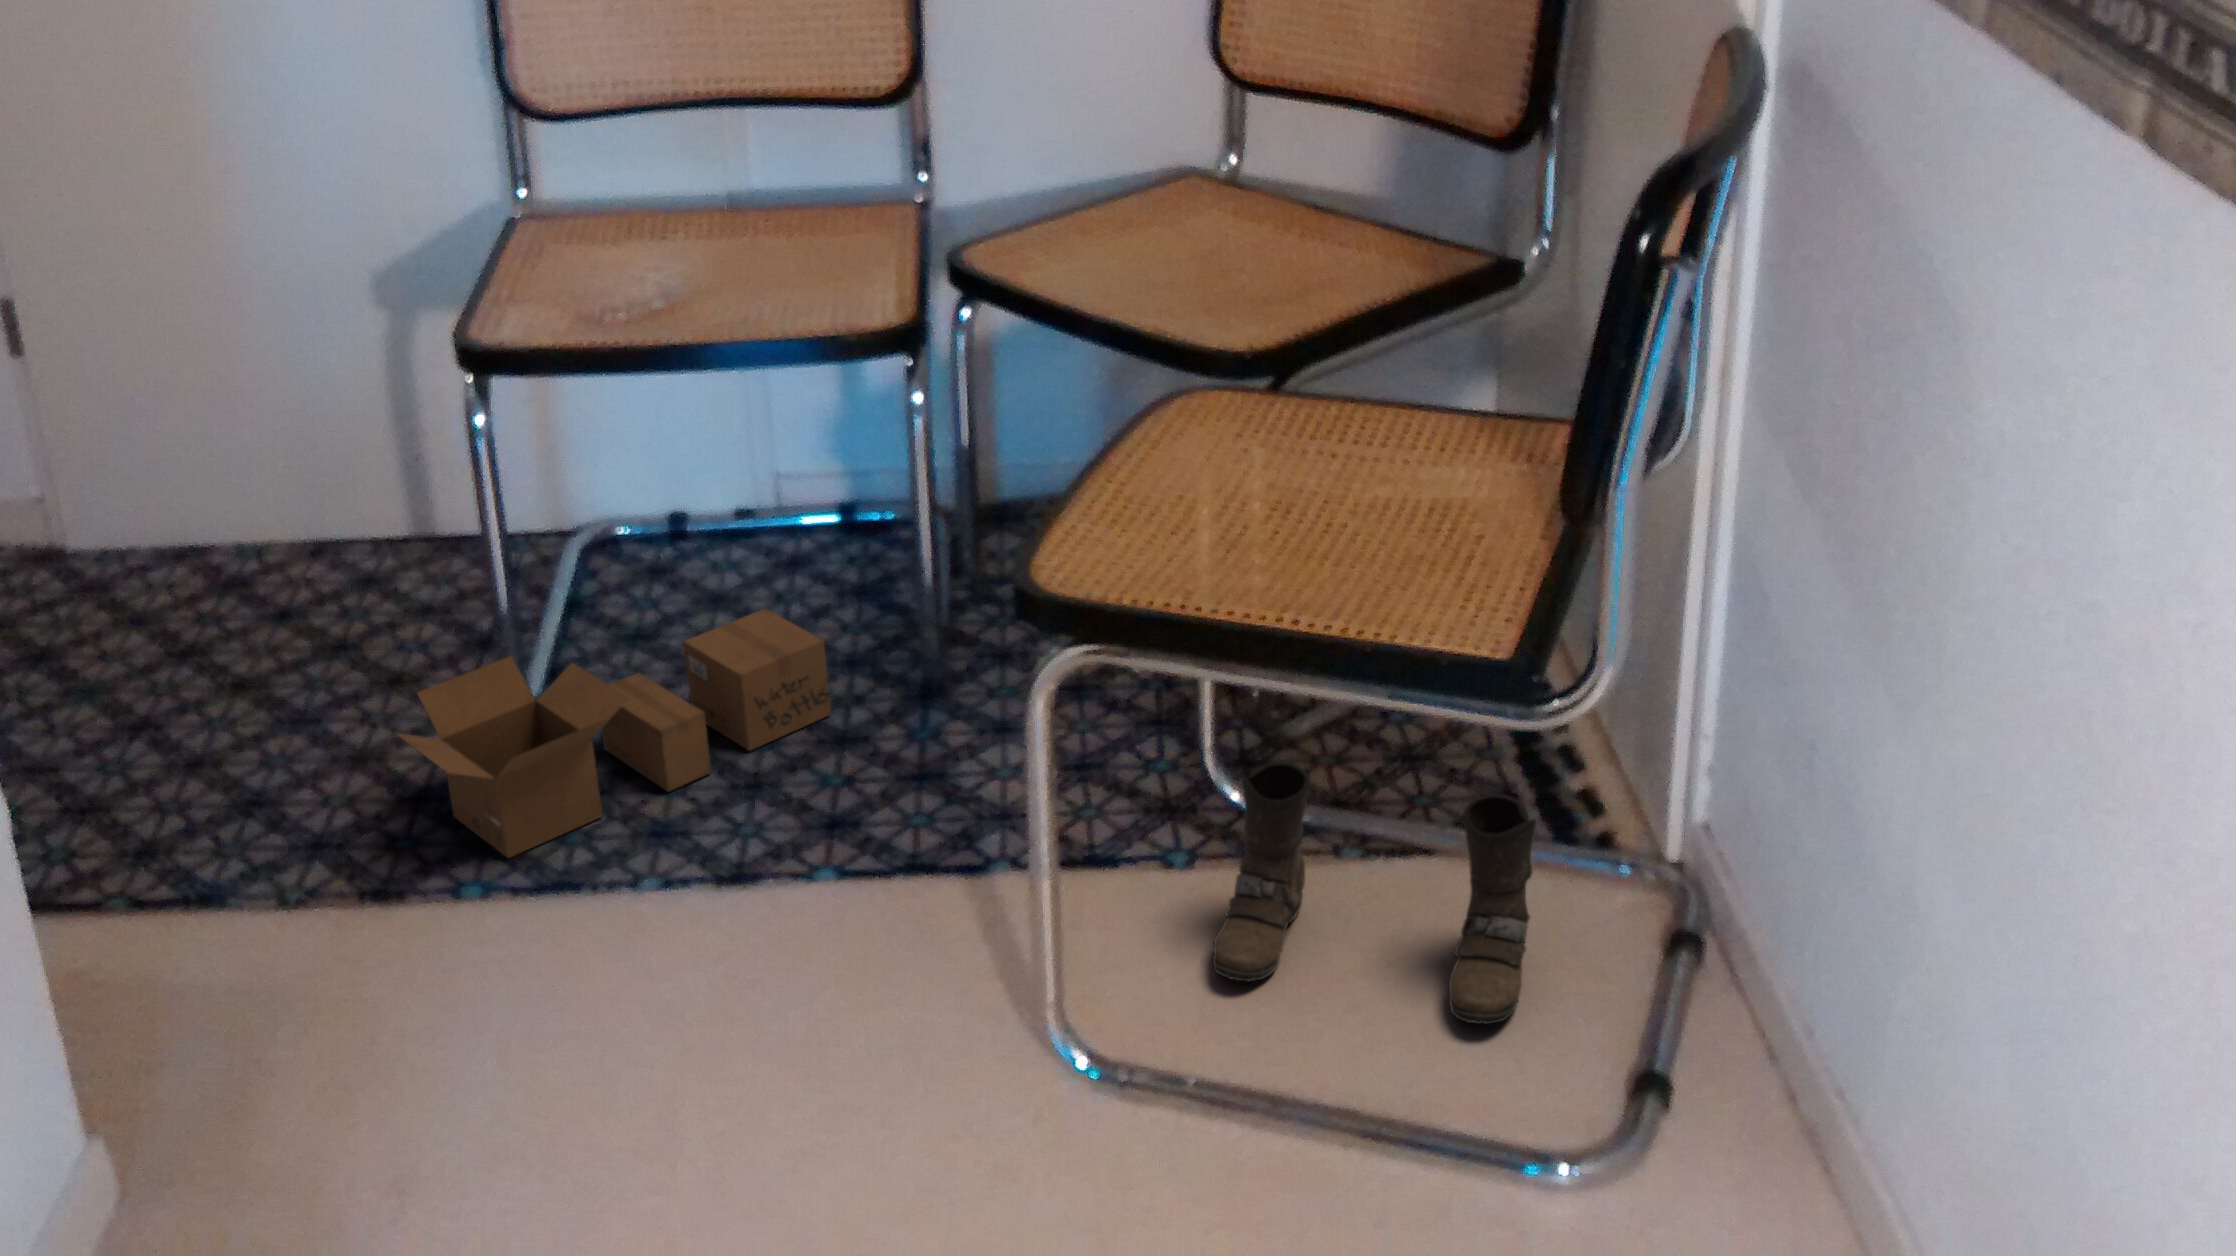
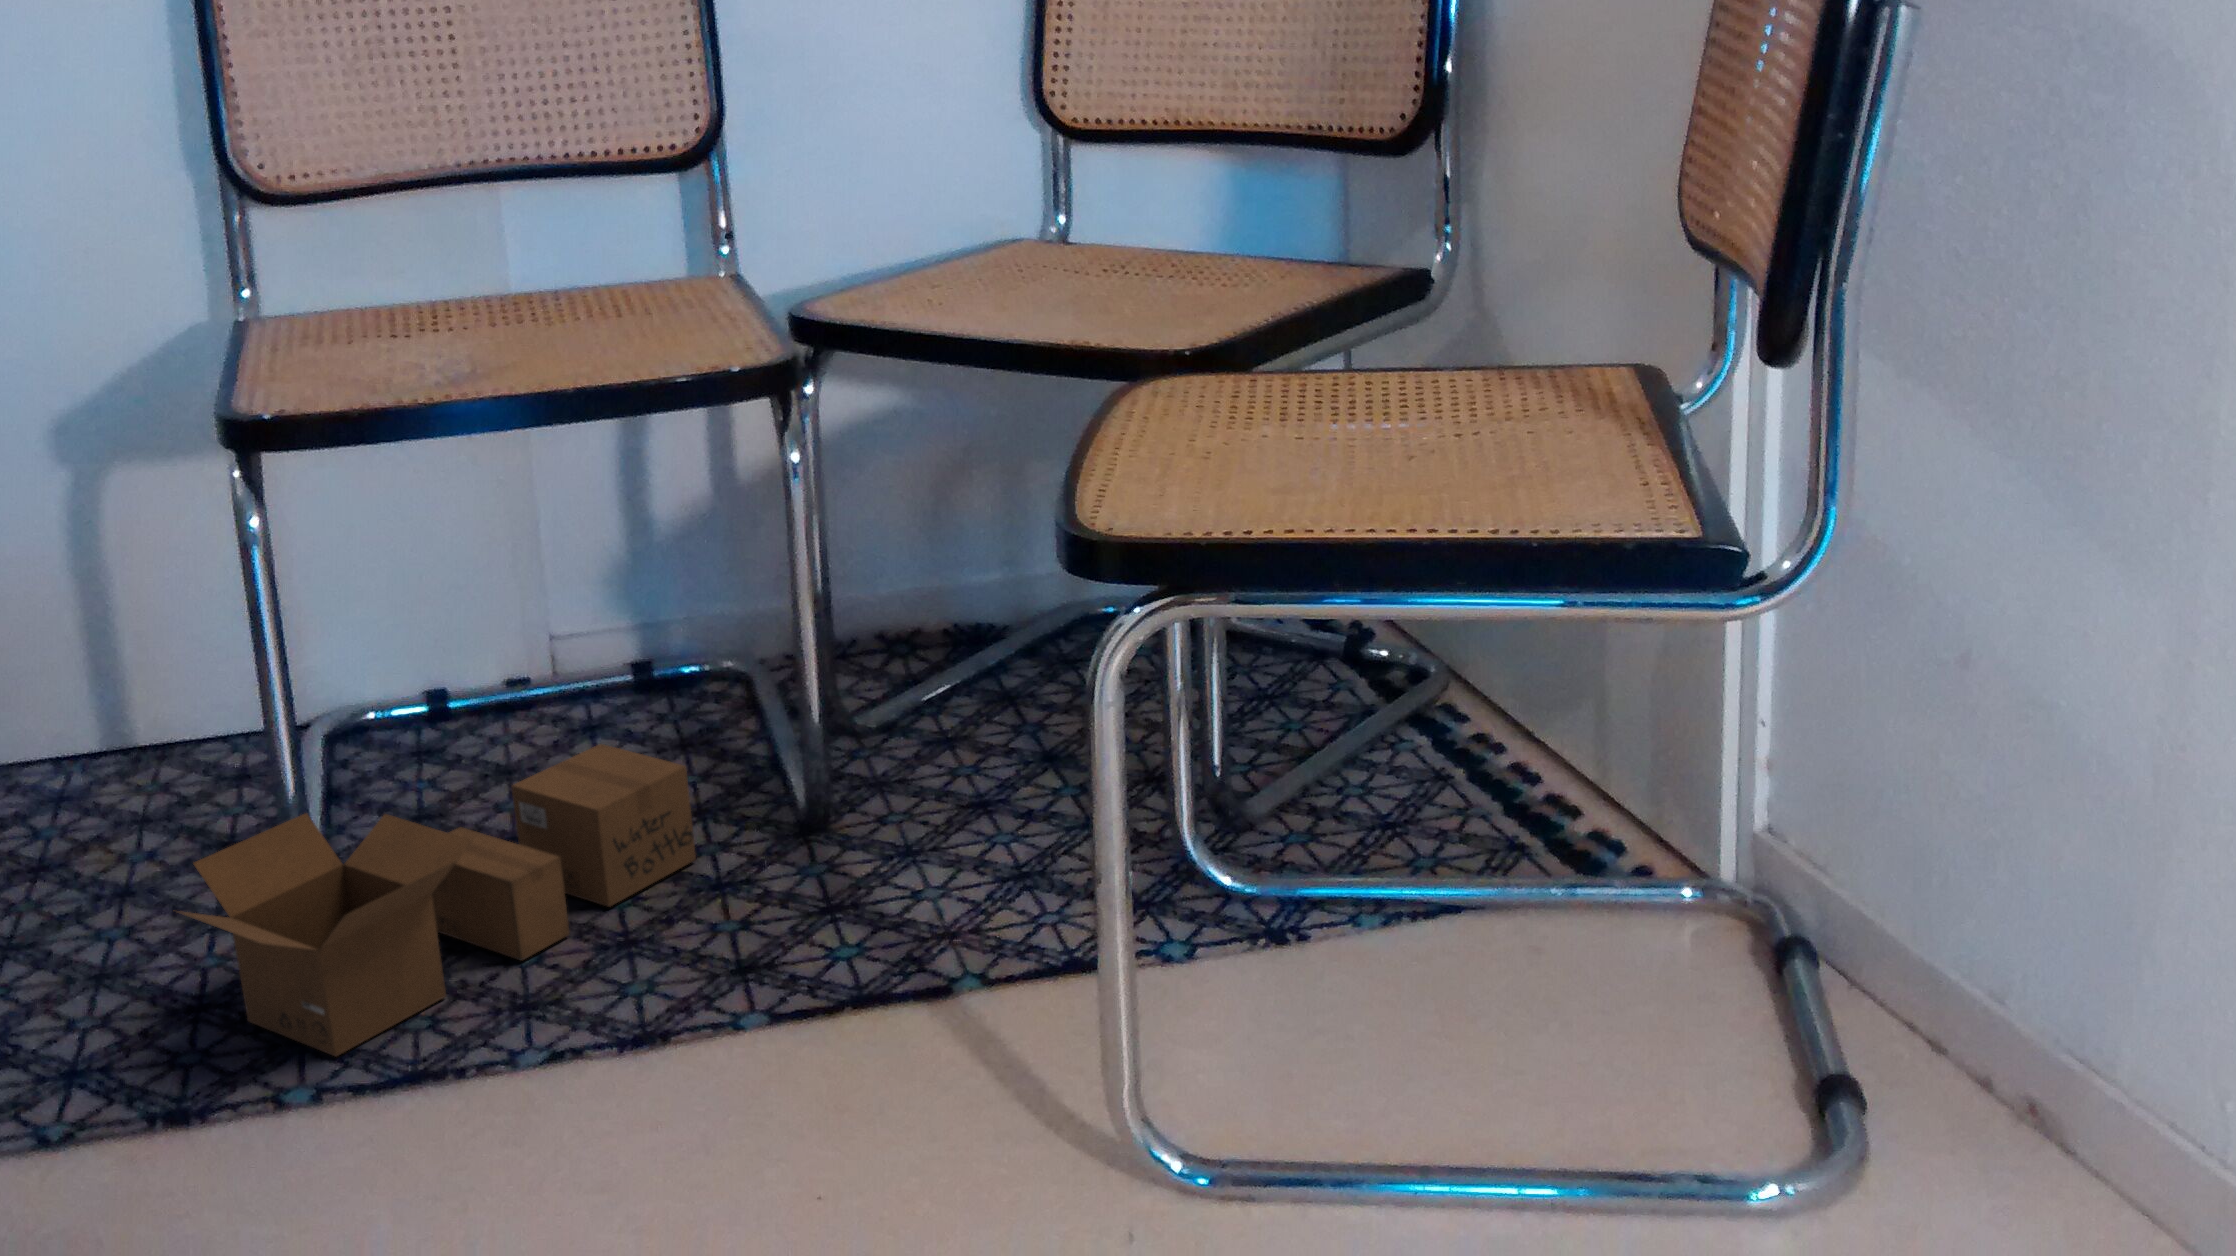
boots: present [1213,762,1536,1024] -> none [1263,801,1637,1065]

